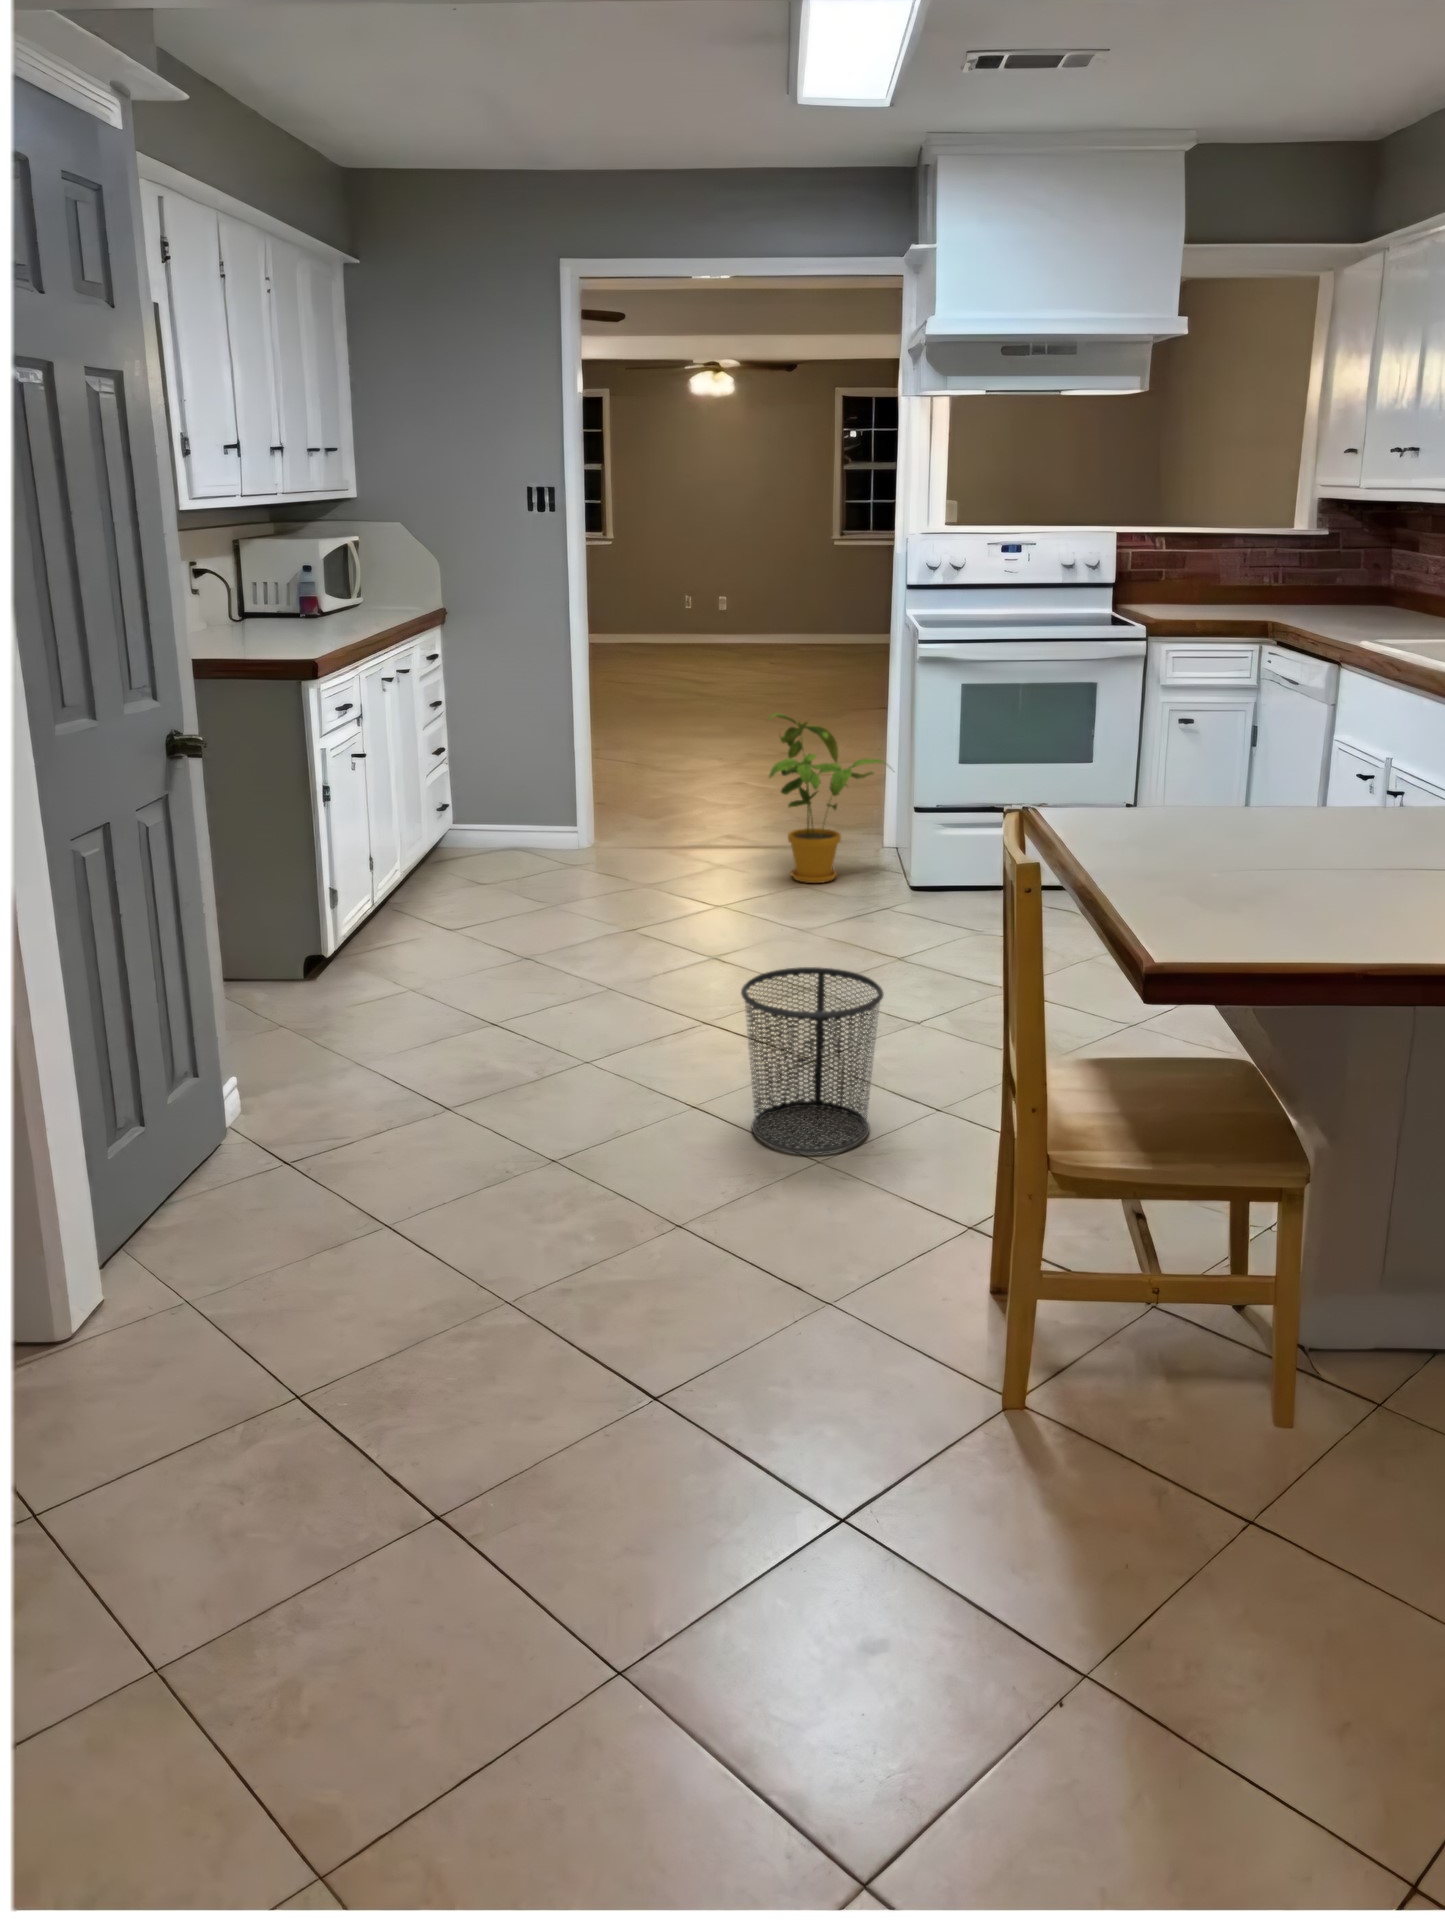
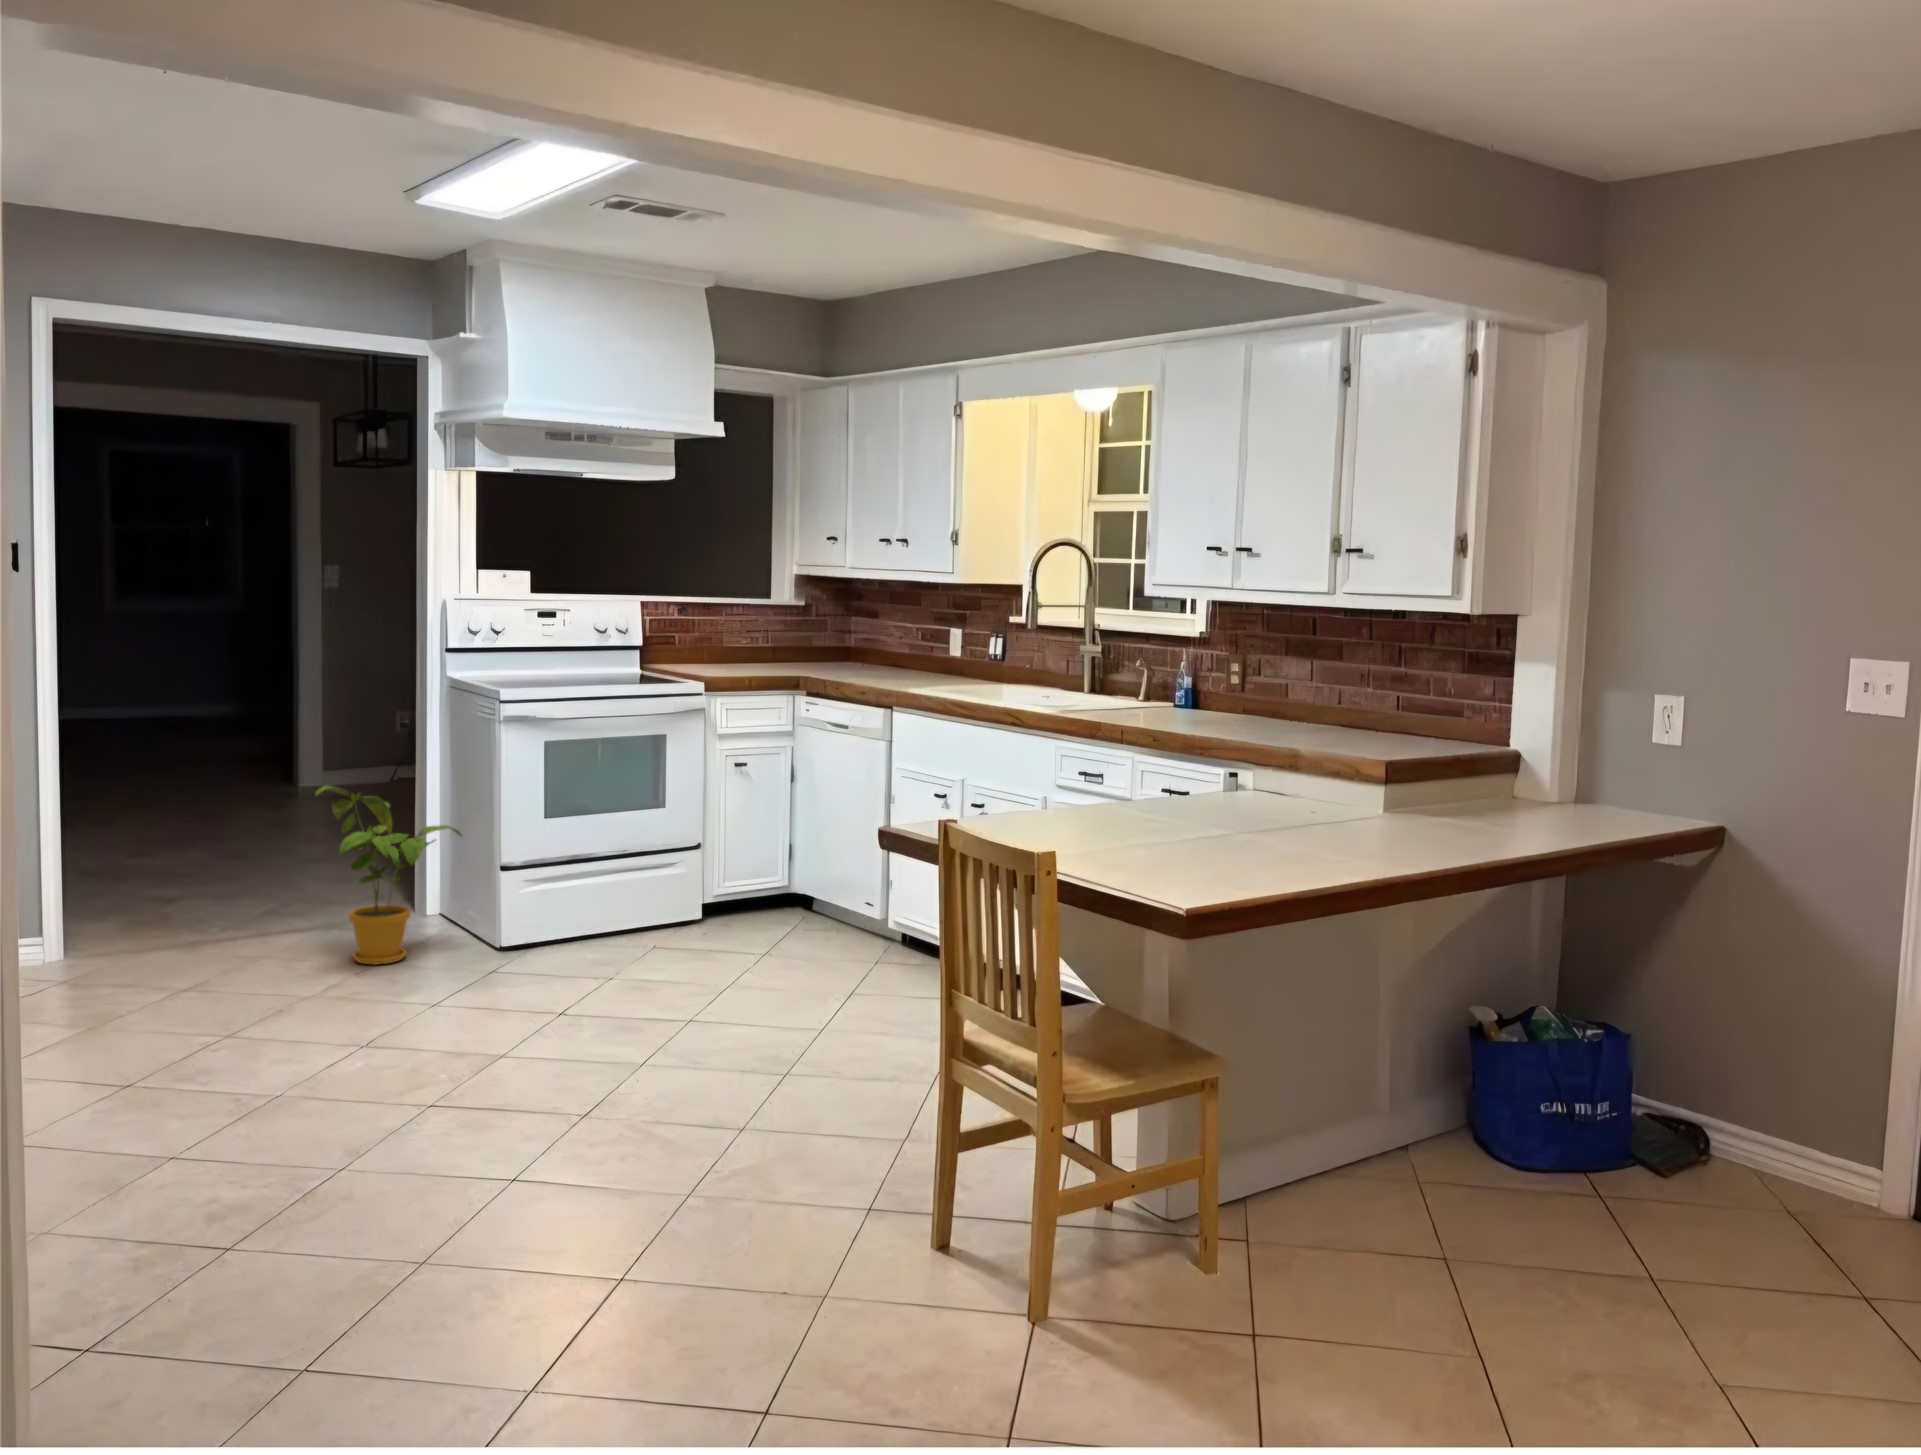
waste bin: present [741,967,884,1154] -> none [577,1010,720,1197]

